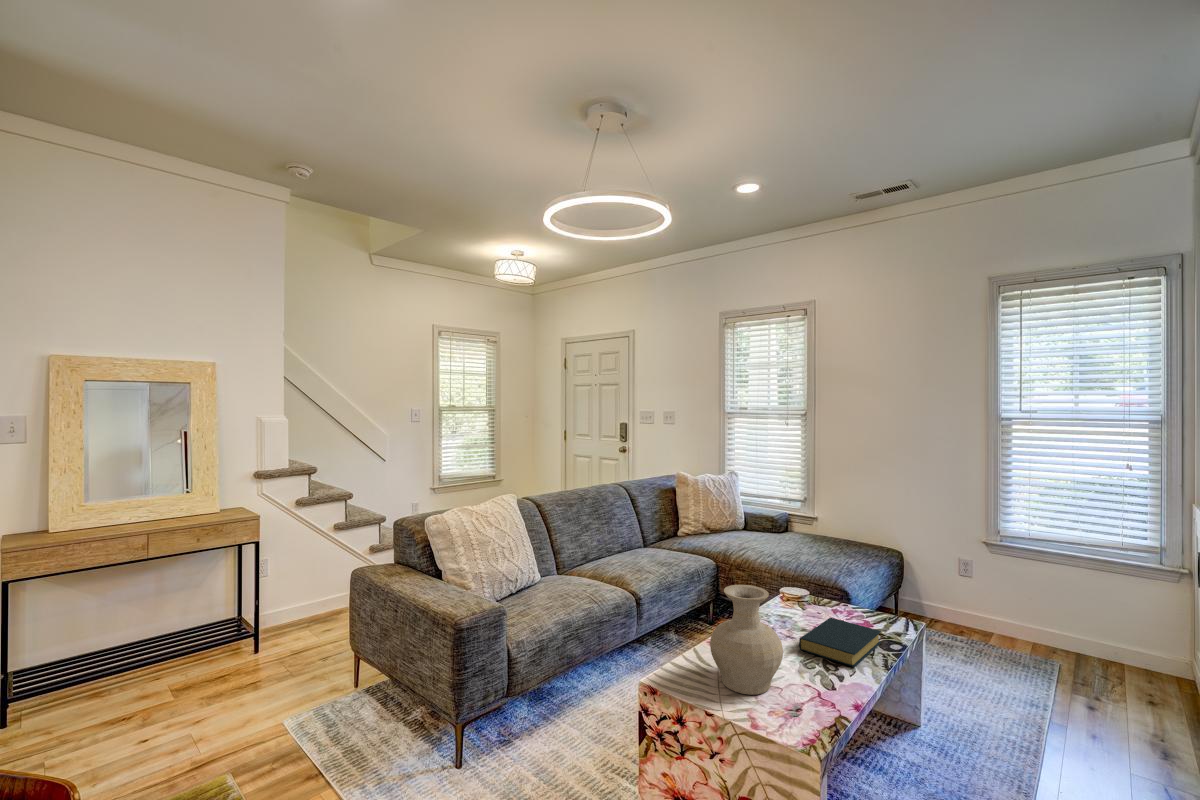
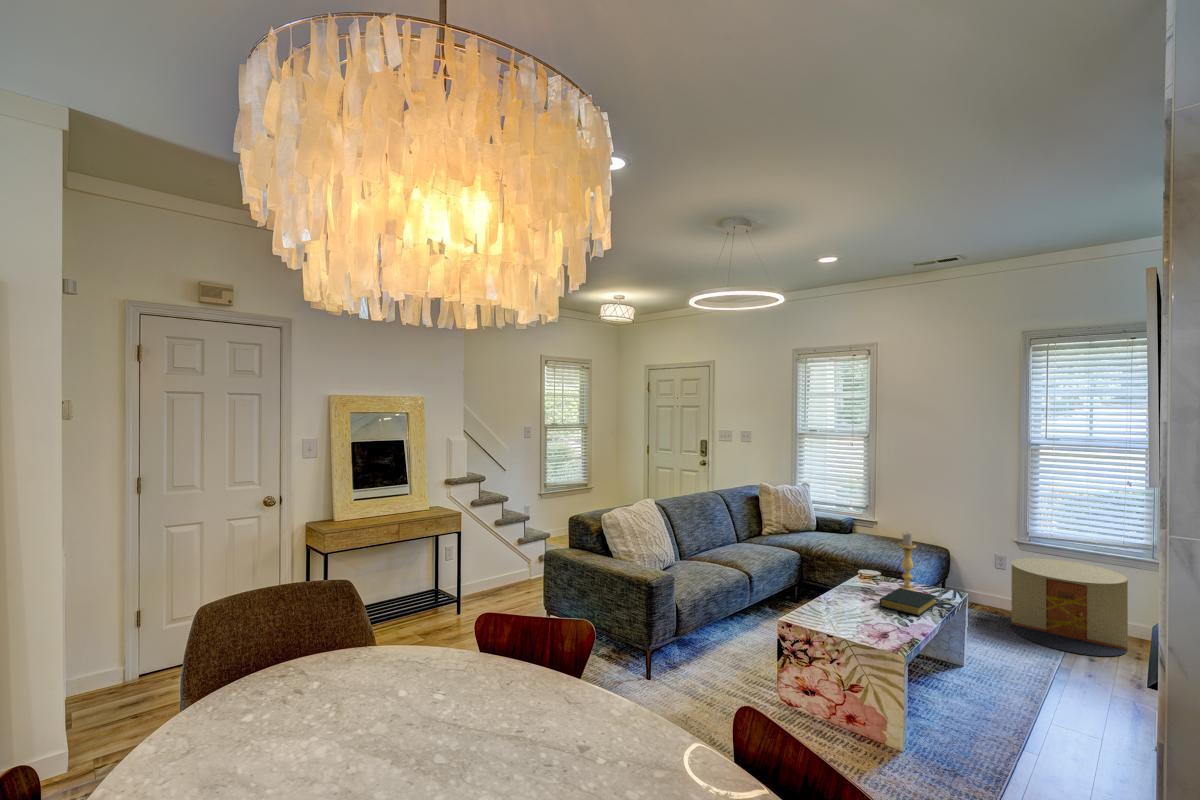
candle holder: none [830,537,854,624] -> present [899,532,916,591]
side table: none [979,564,1133,700] -> present [1011,558,1128,656]
vase: present [710,585,783,695] -> none [824,559,874,628]

